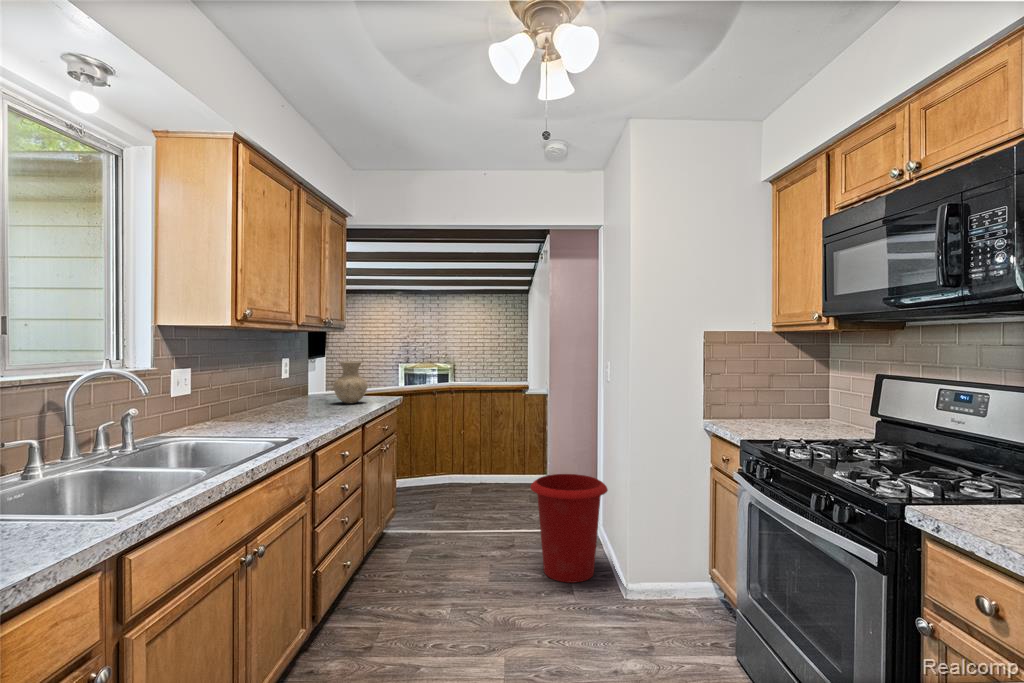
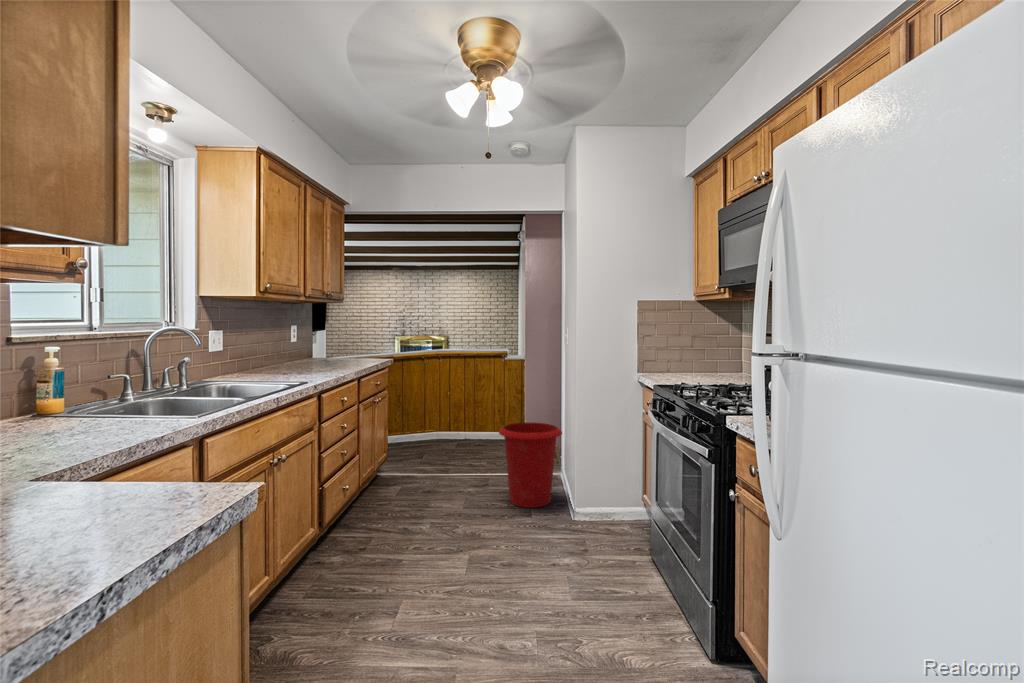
vase: present [333,362,368,404] -> none [335,329,364,364]

